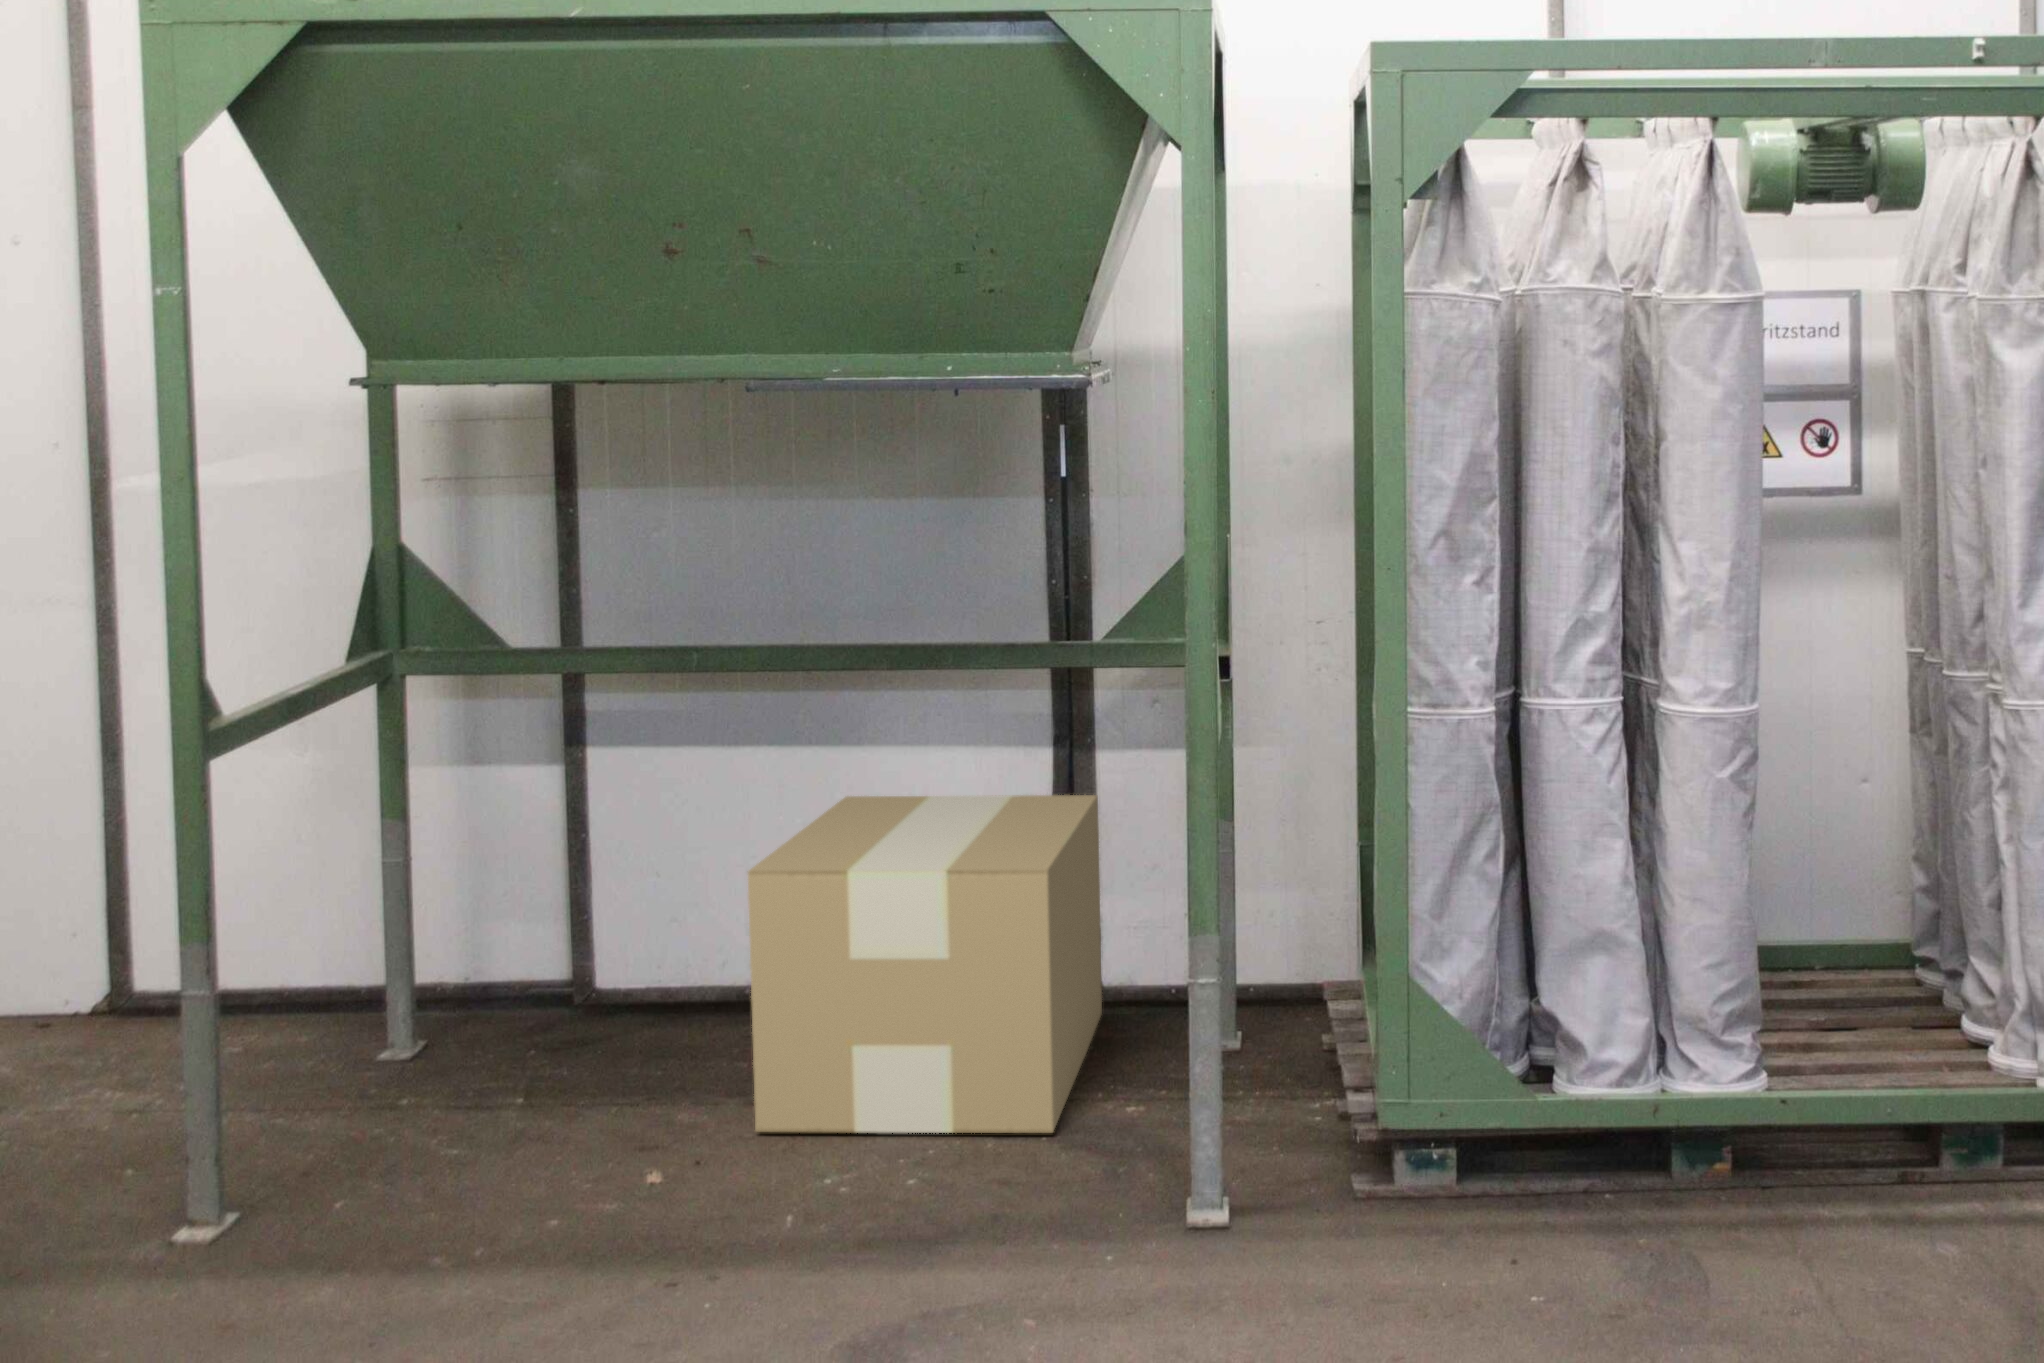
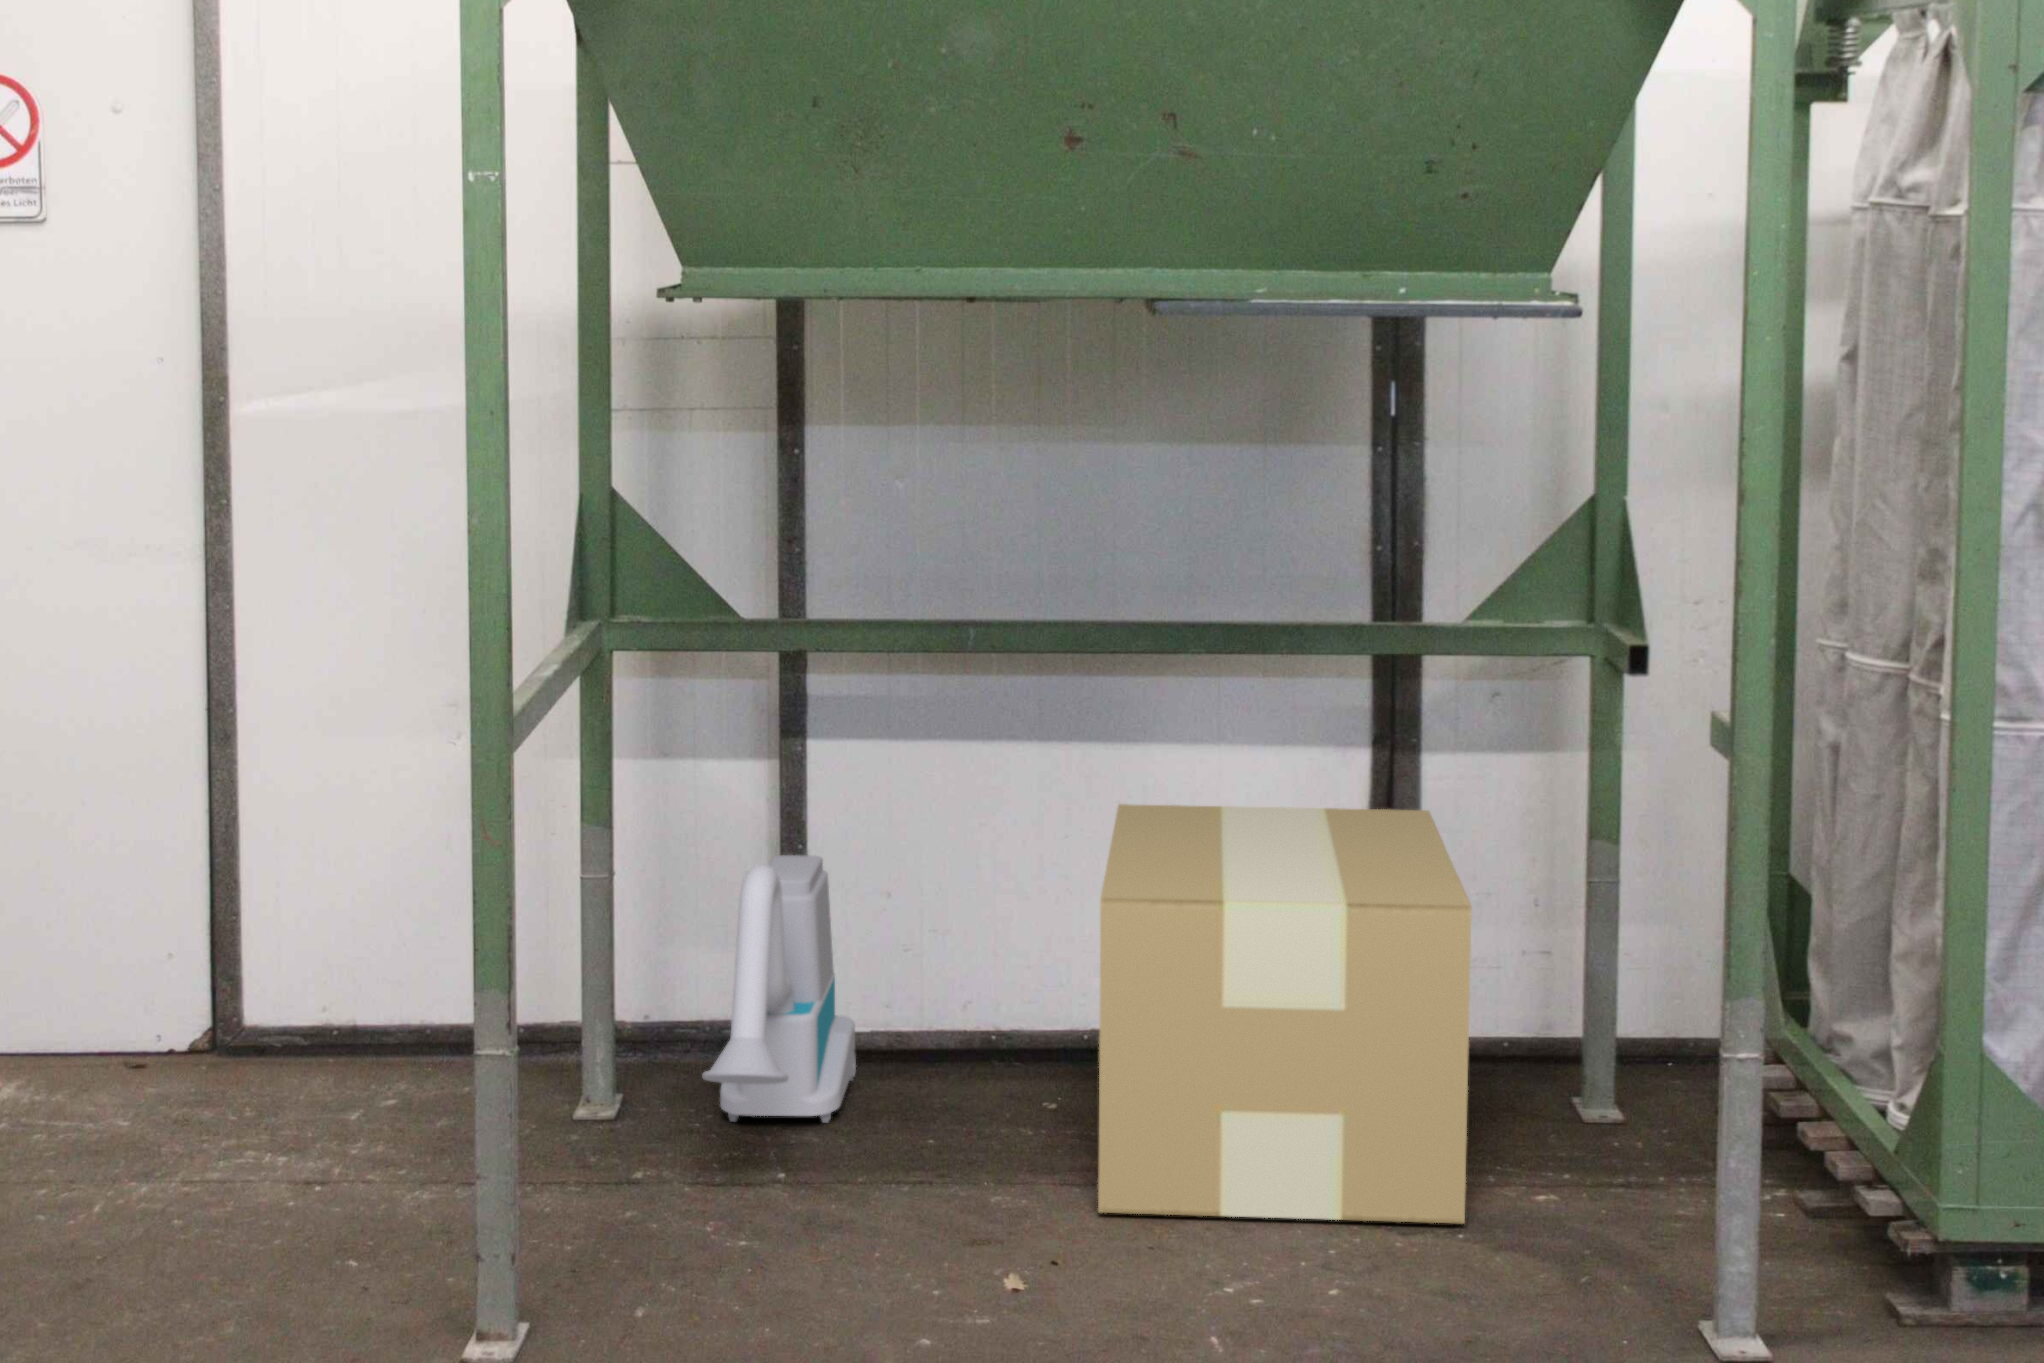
vacuum cleaner: none [425,845,631,1066] -> present [702,855,856,1123]

